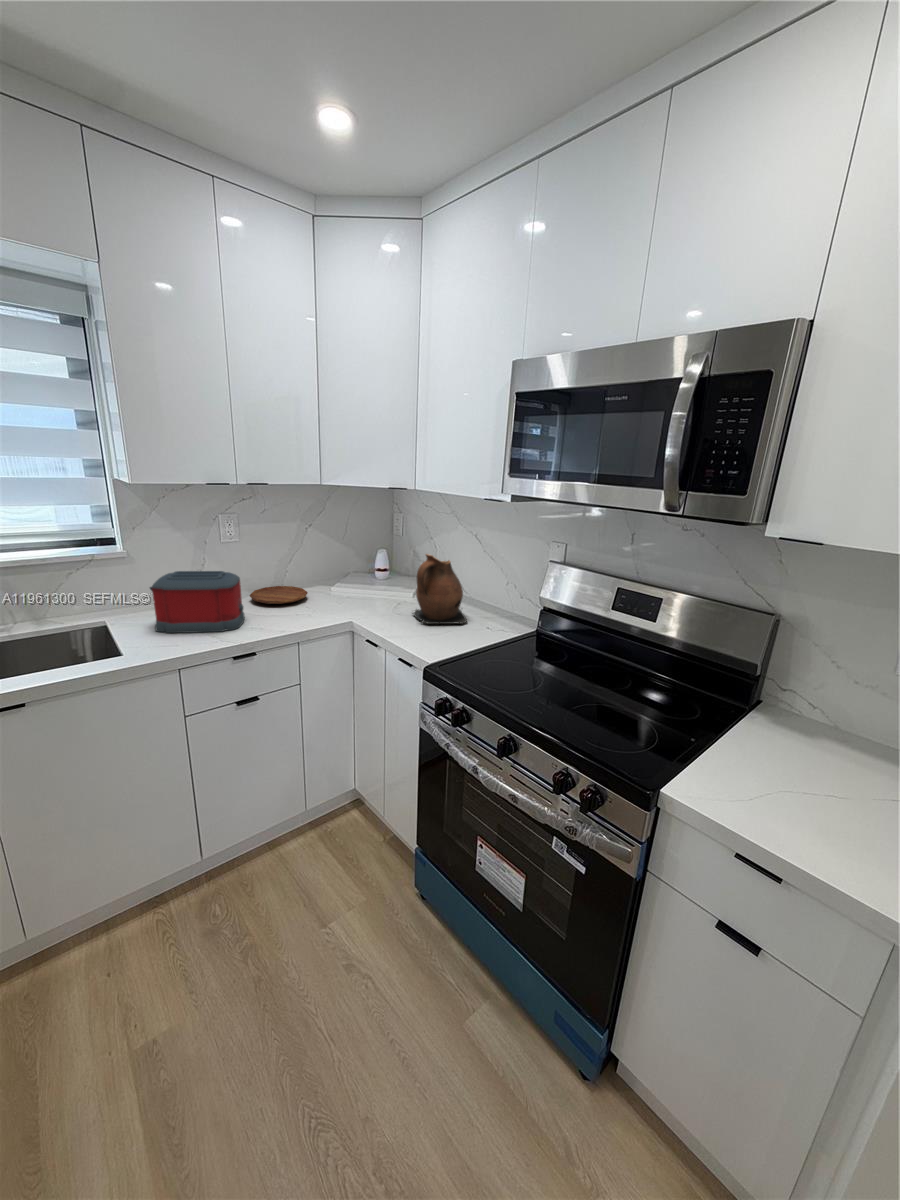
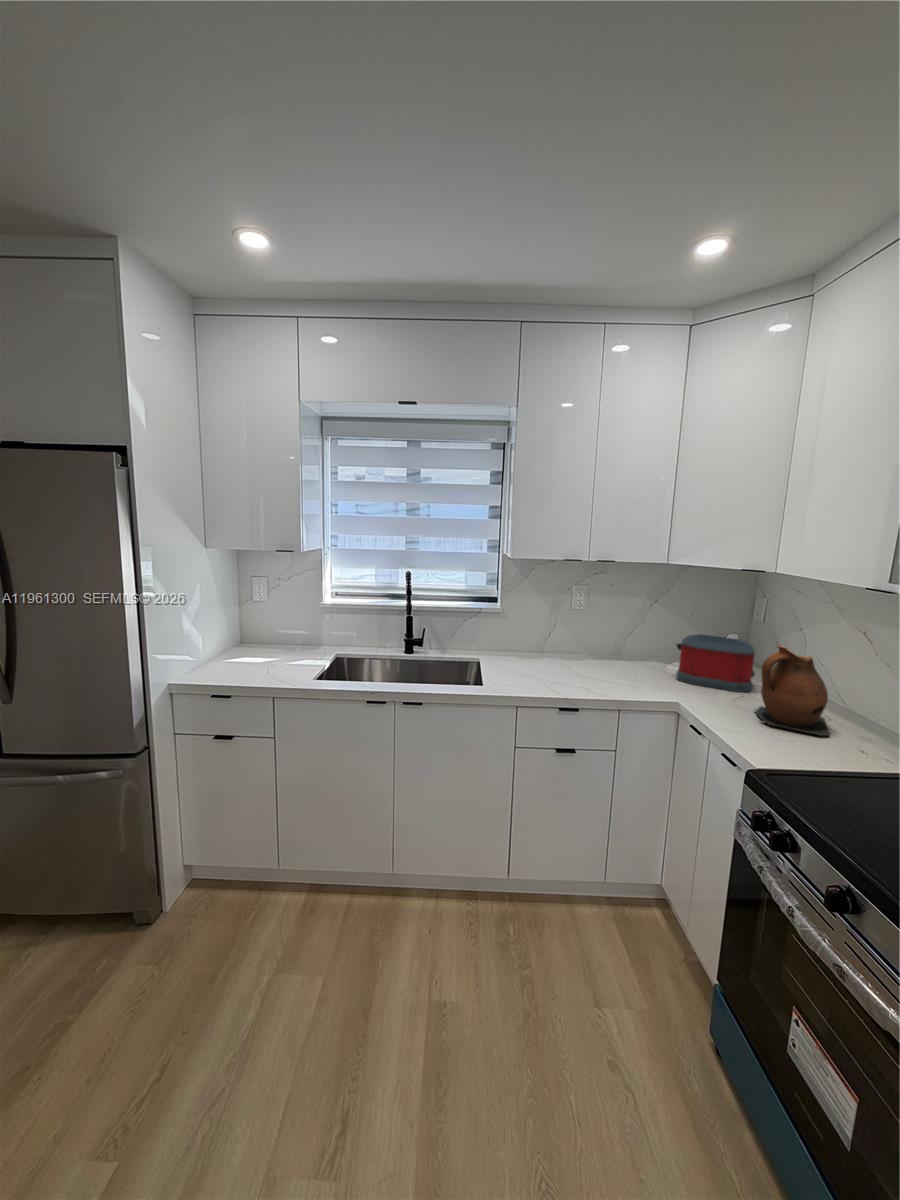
toaster: present [150,571,245,633] -> present [676,634,755,692]
tray: present [249,586,308,604] -> none [587,655,642,673]

